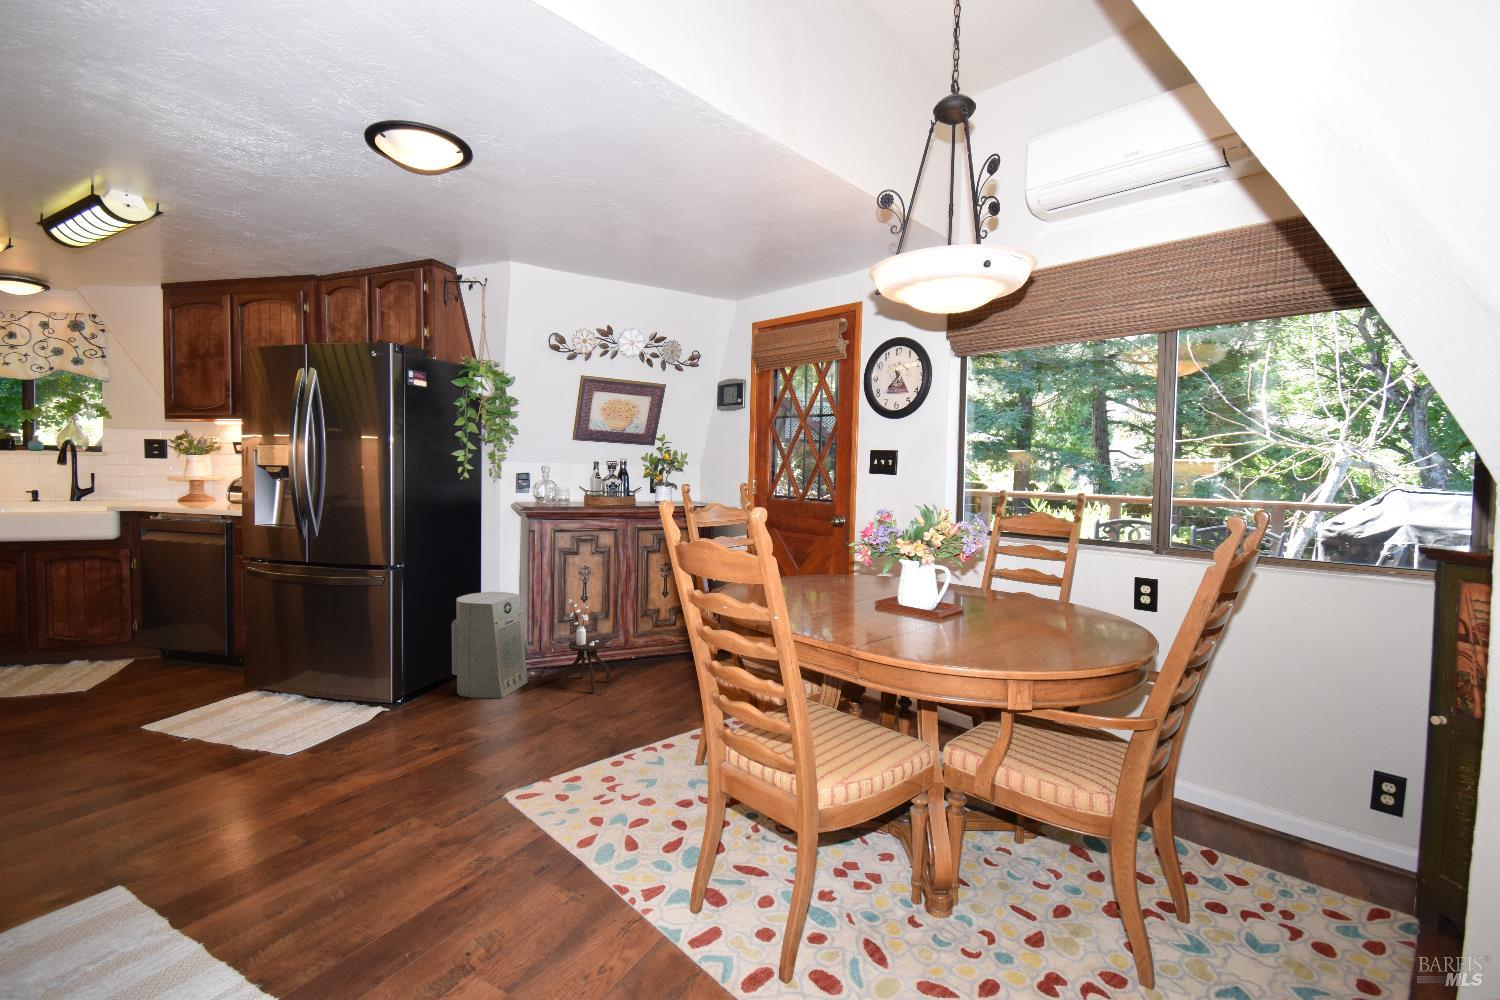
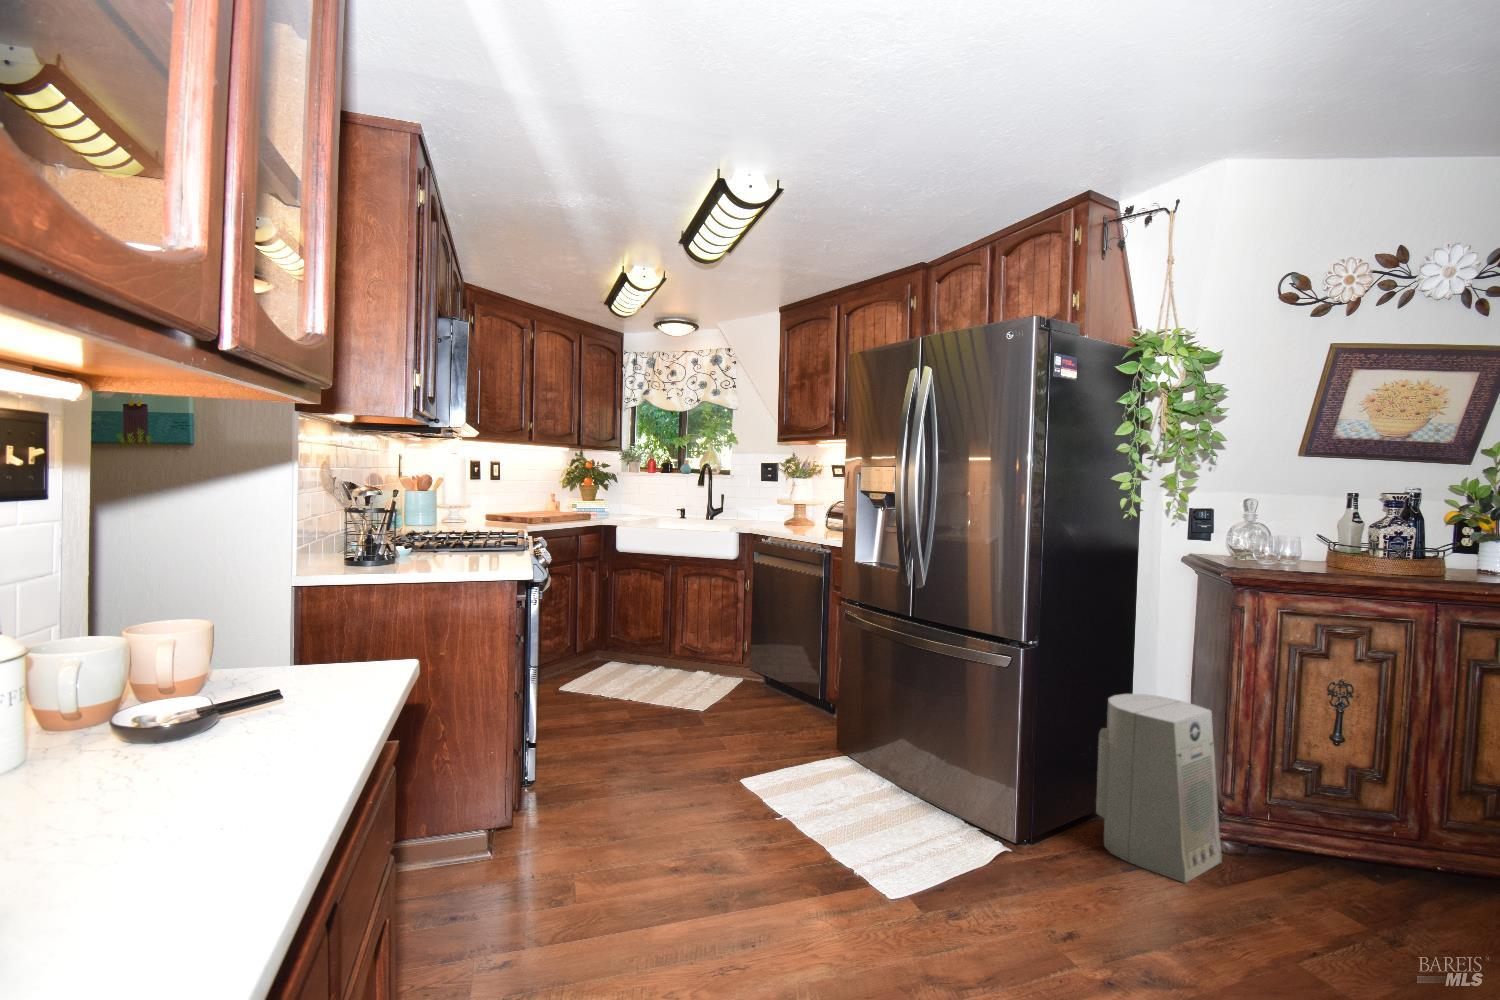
side table: present [562,599,611,693] -> none [1298,738,1405,933]

